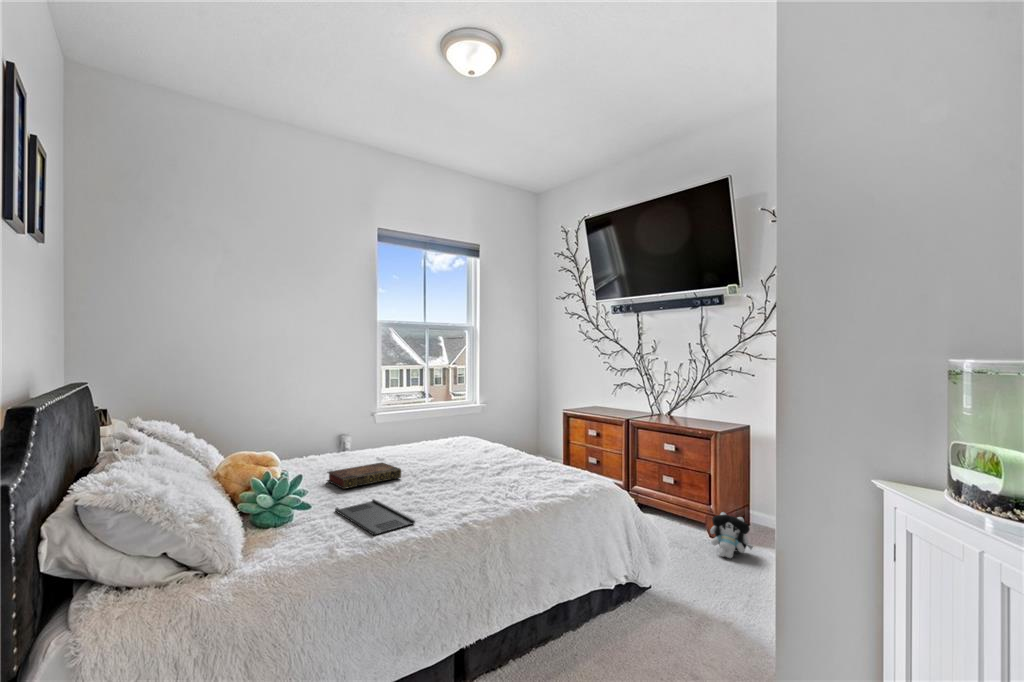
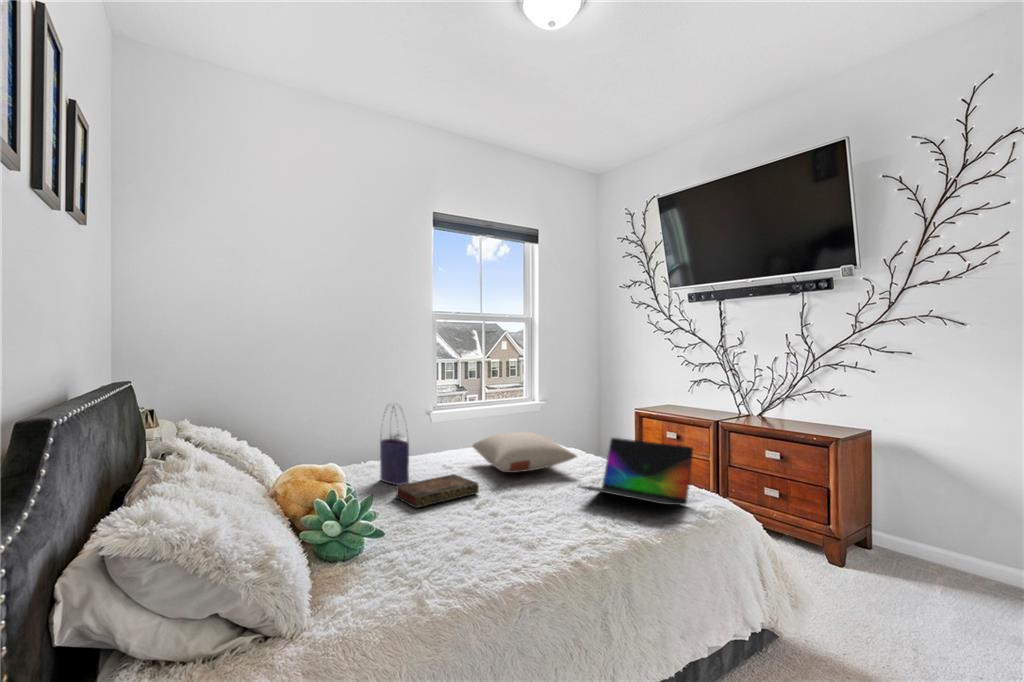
tote bag: none [318,401,343,473] -> present [380,407,409,485]
pillow: none [404,427,492,461] -> present [473,432,577,473]
laptop: none [482,430,581,485] -> present [578,438,693,506]
tray: present [335,499,415,535] -> none [412,523,515,577]
plush toy: present [710,512,753,558] -> none [834,534,893,591]

